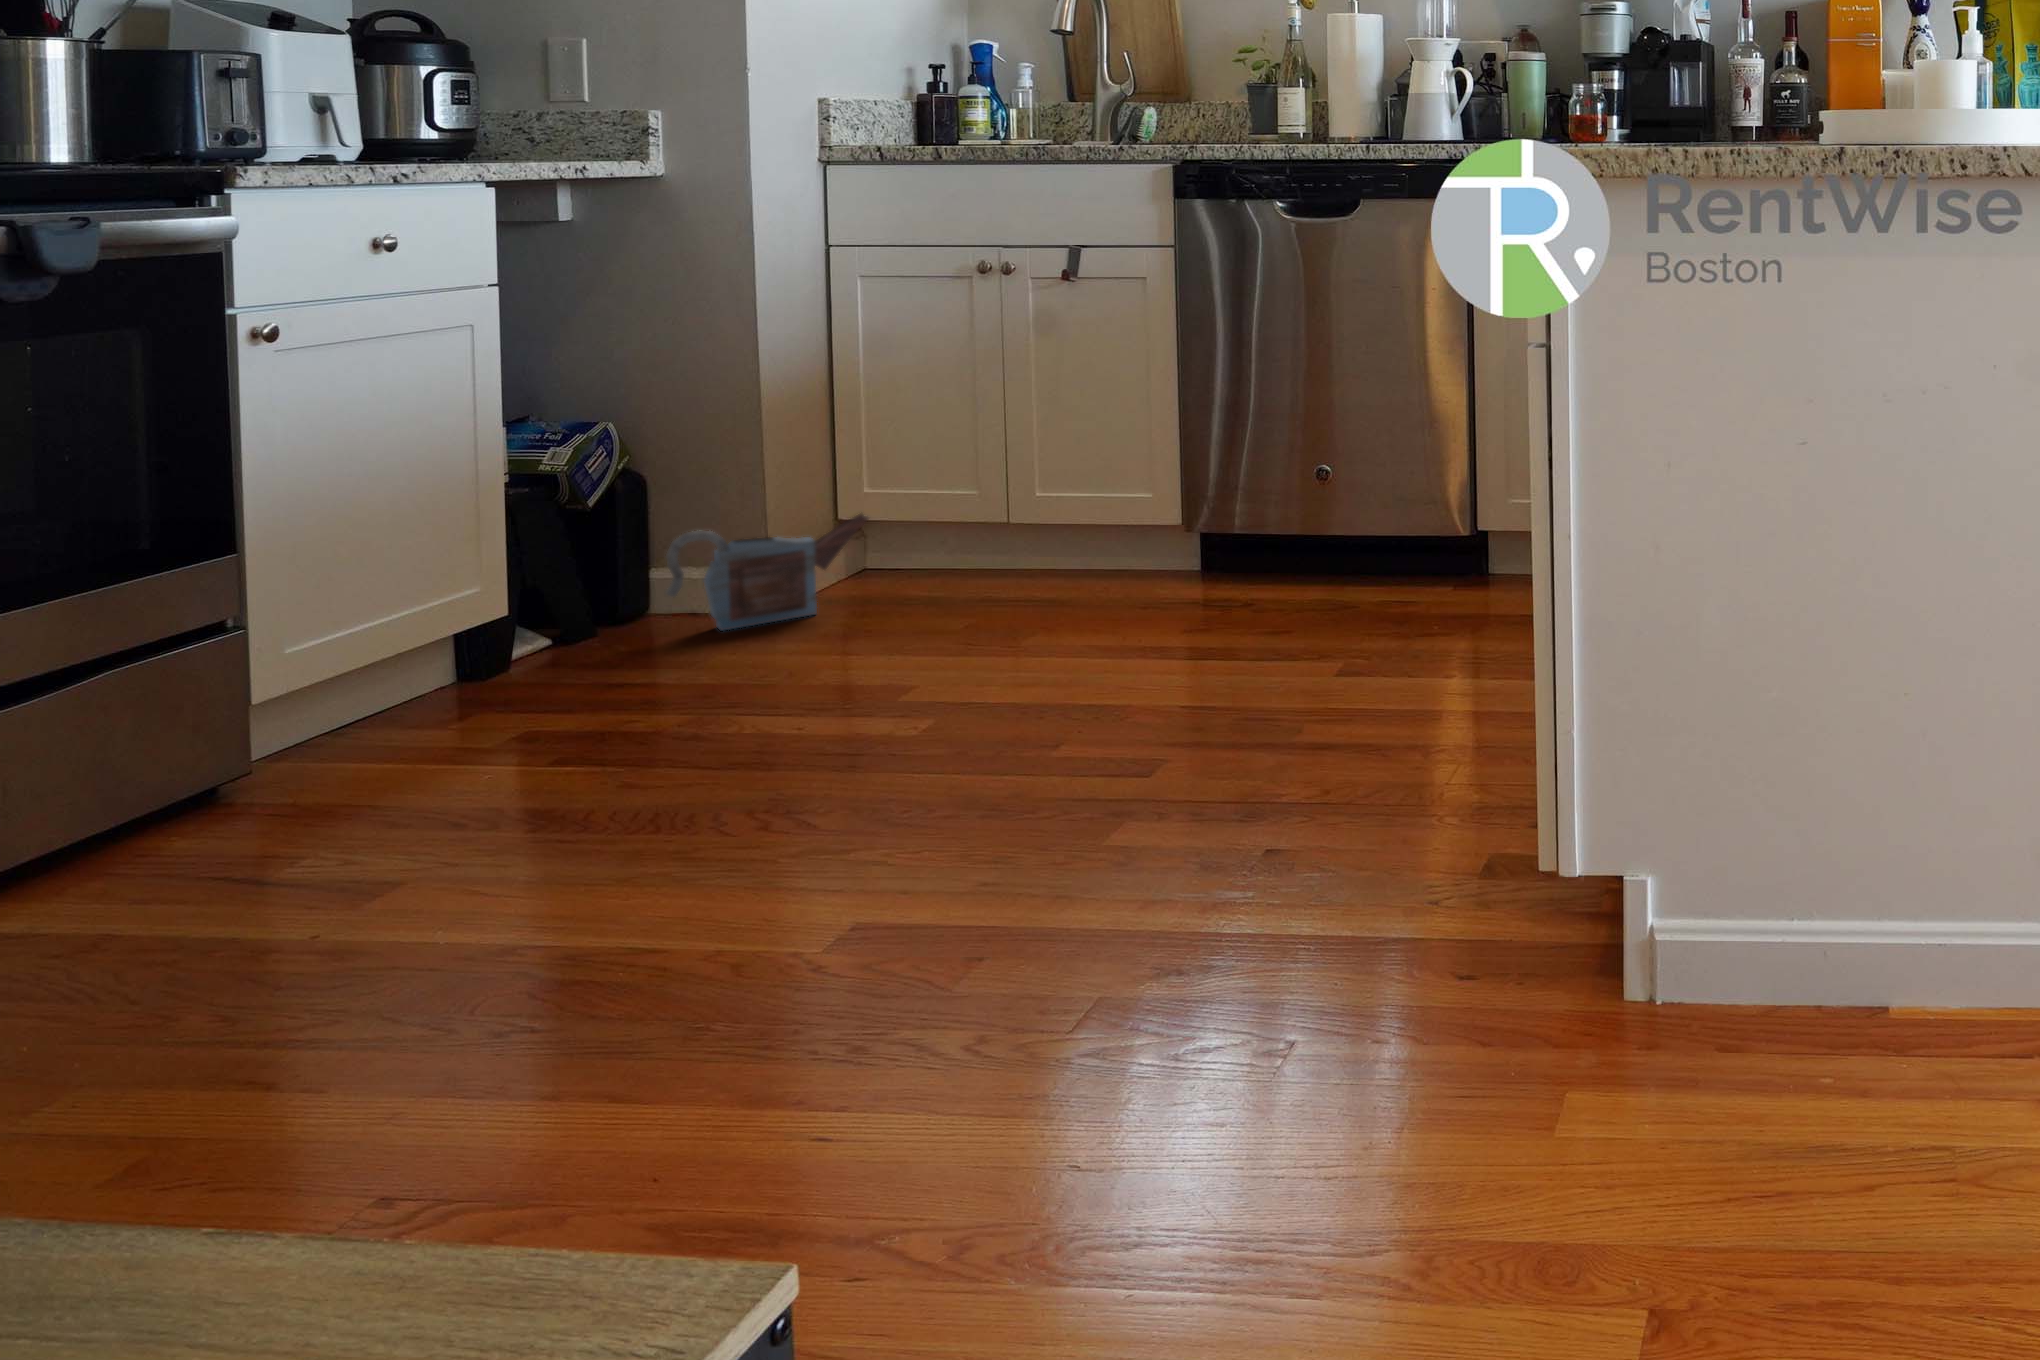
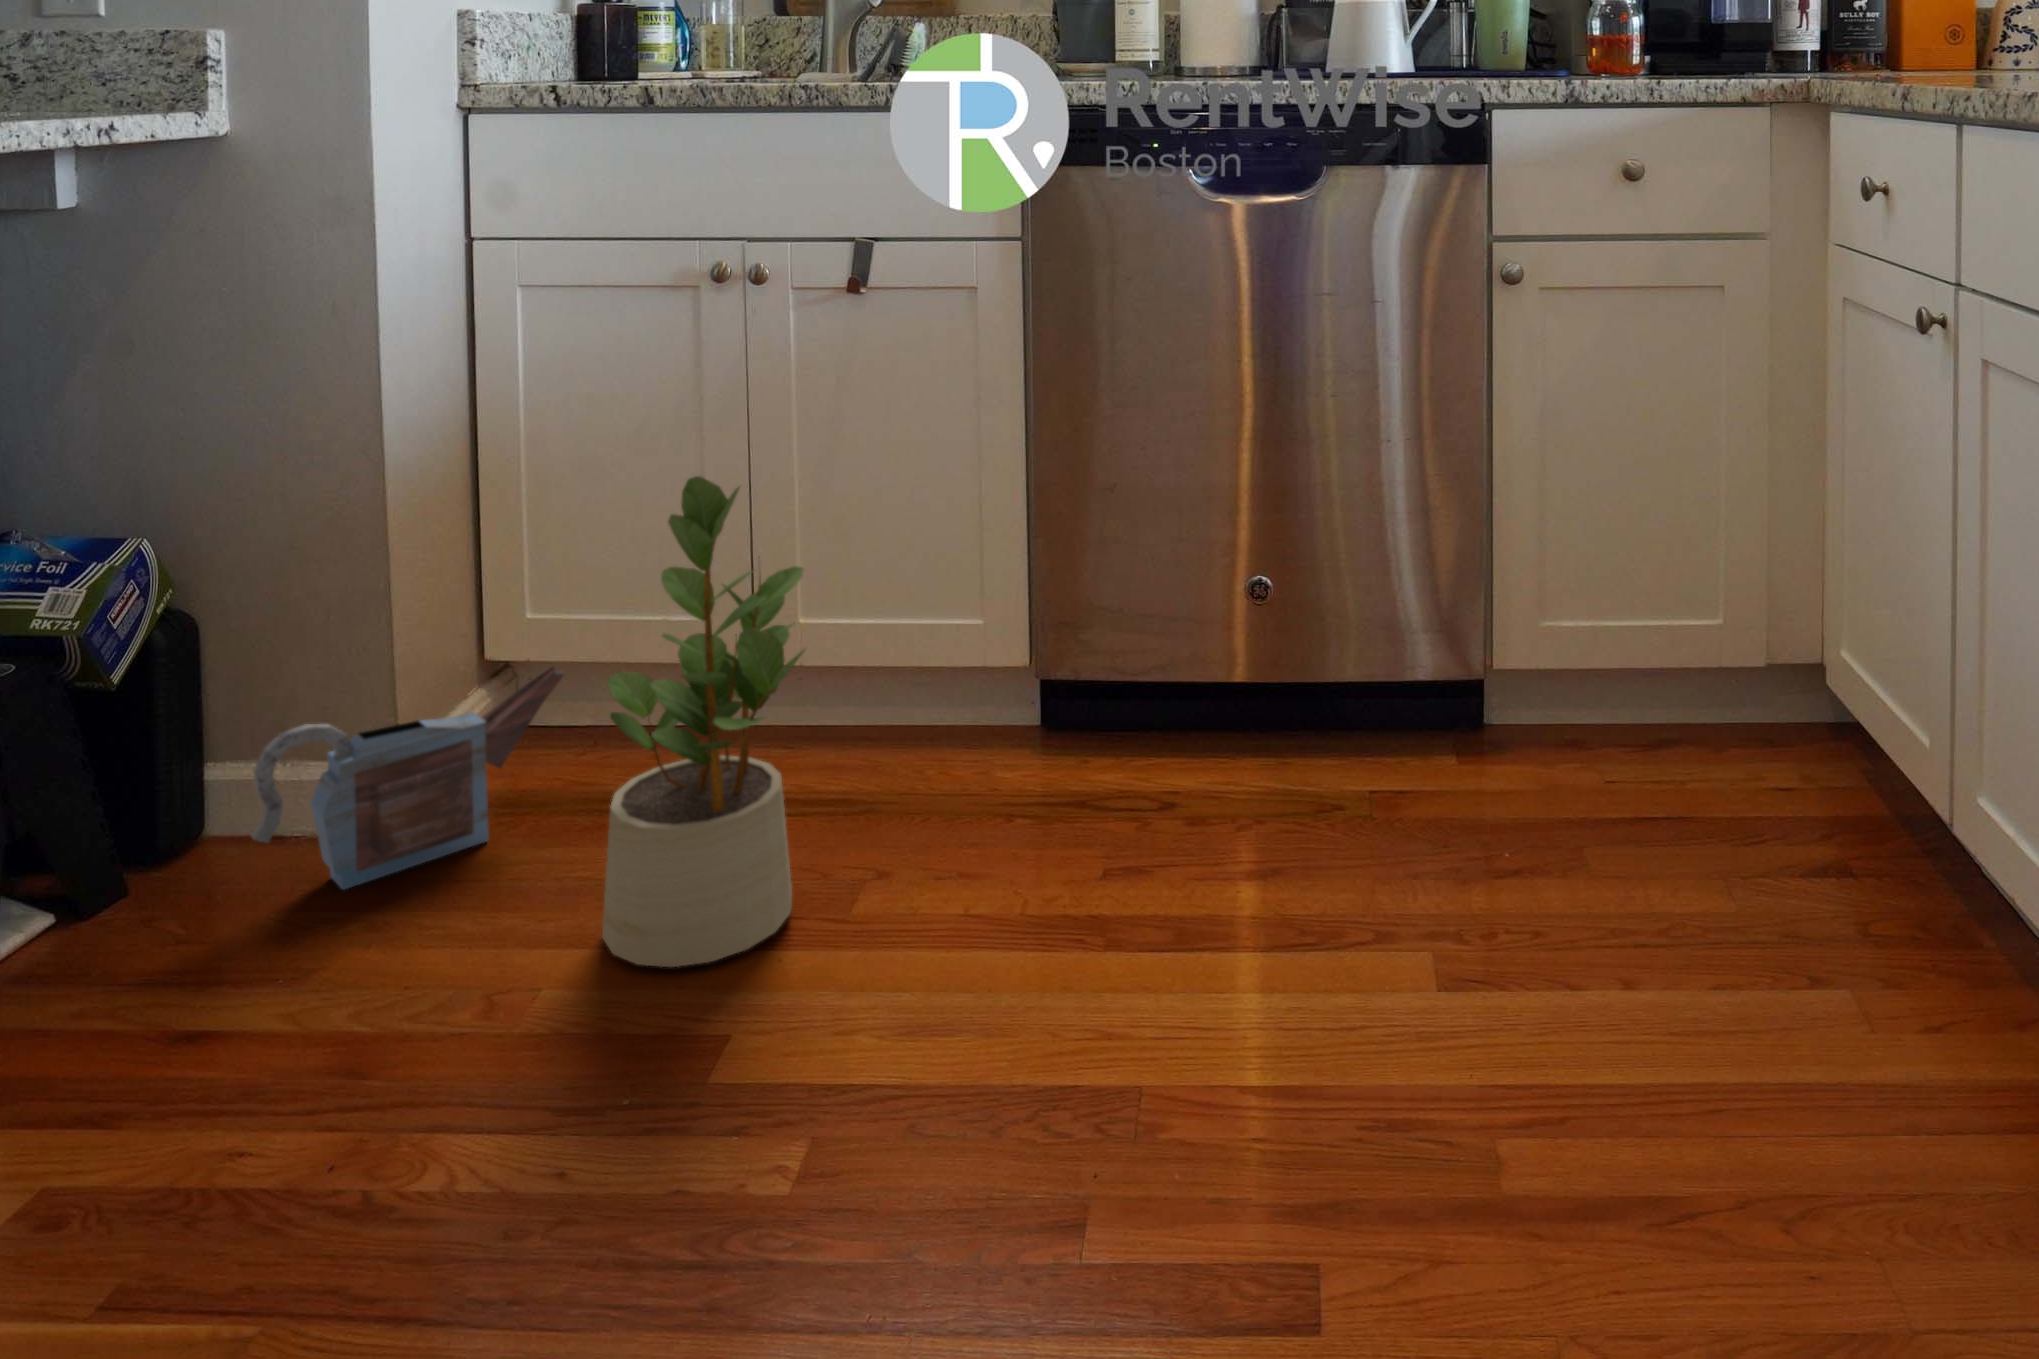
potted plant: none [861,376,1000,656] -> present [602,476,804,967]

